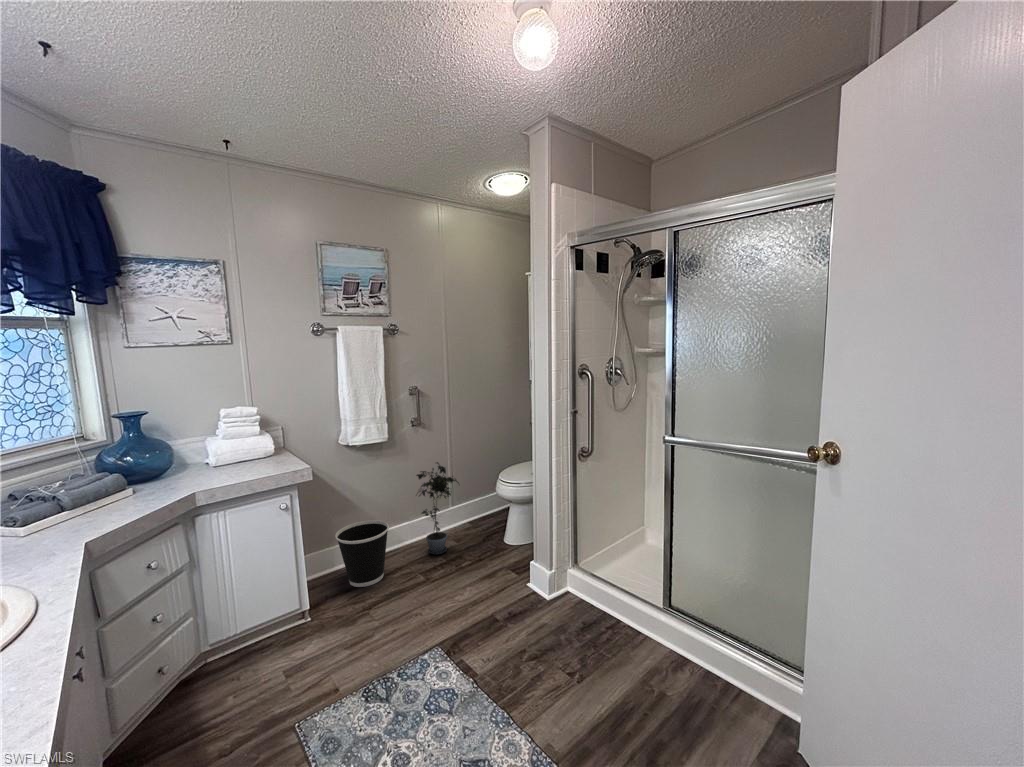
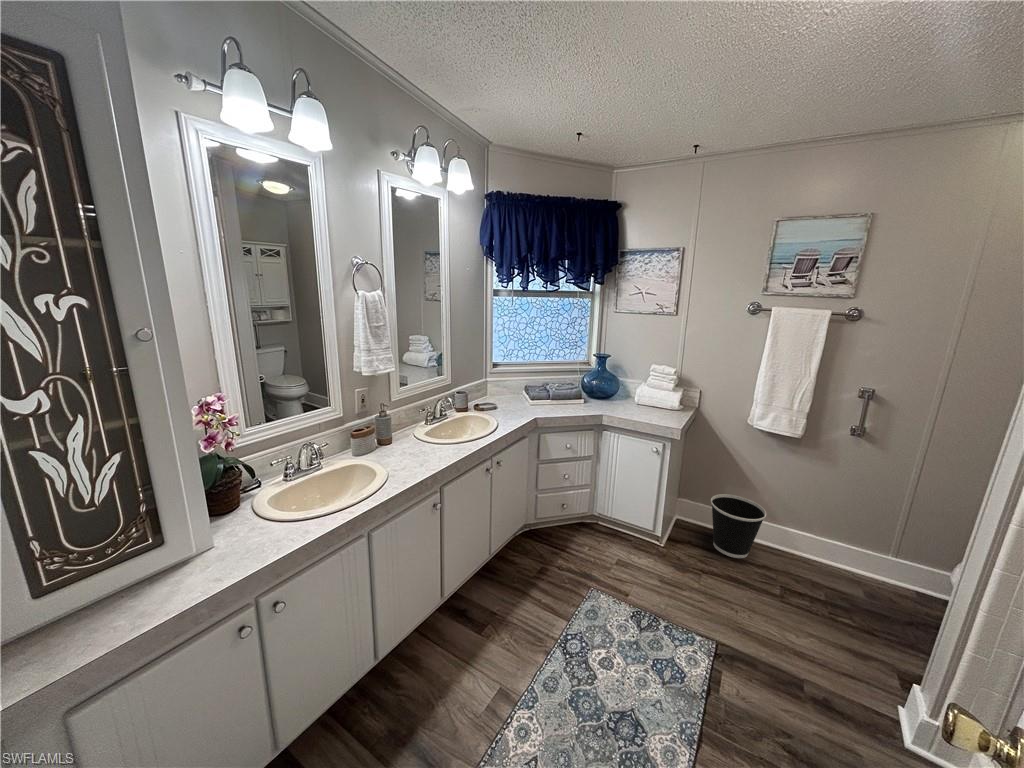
potted plant: present [416,462,459,554] -> none [812,486,880,588]

